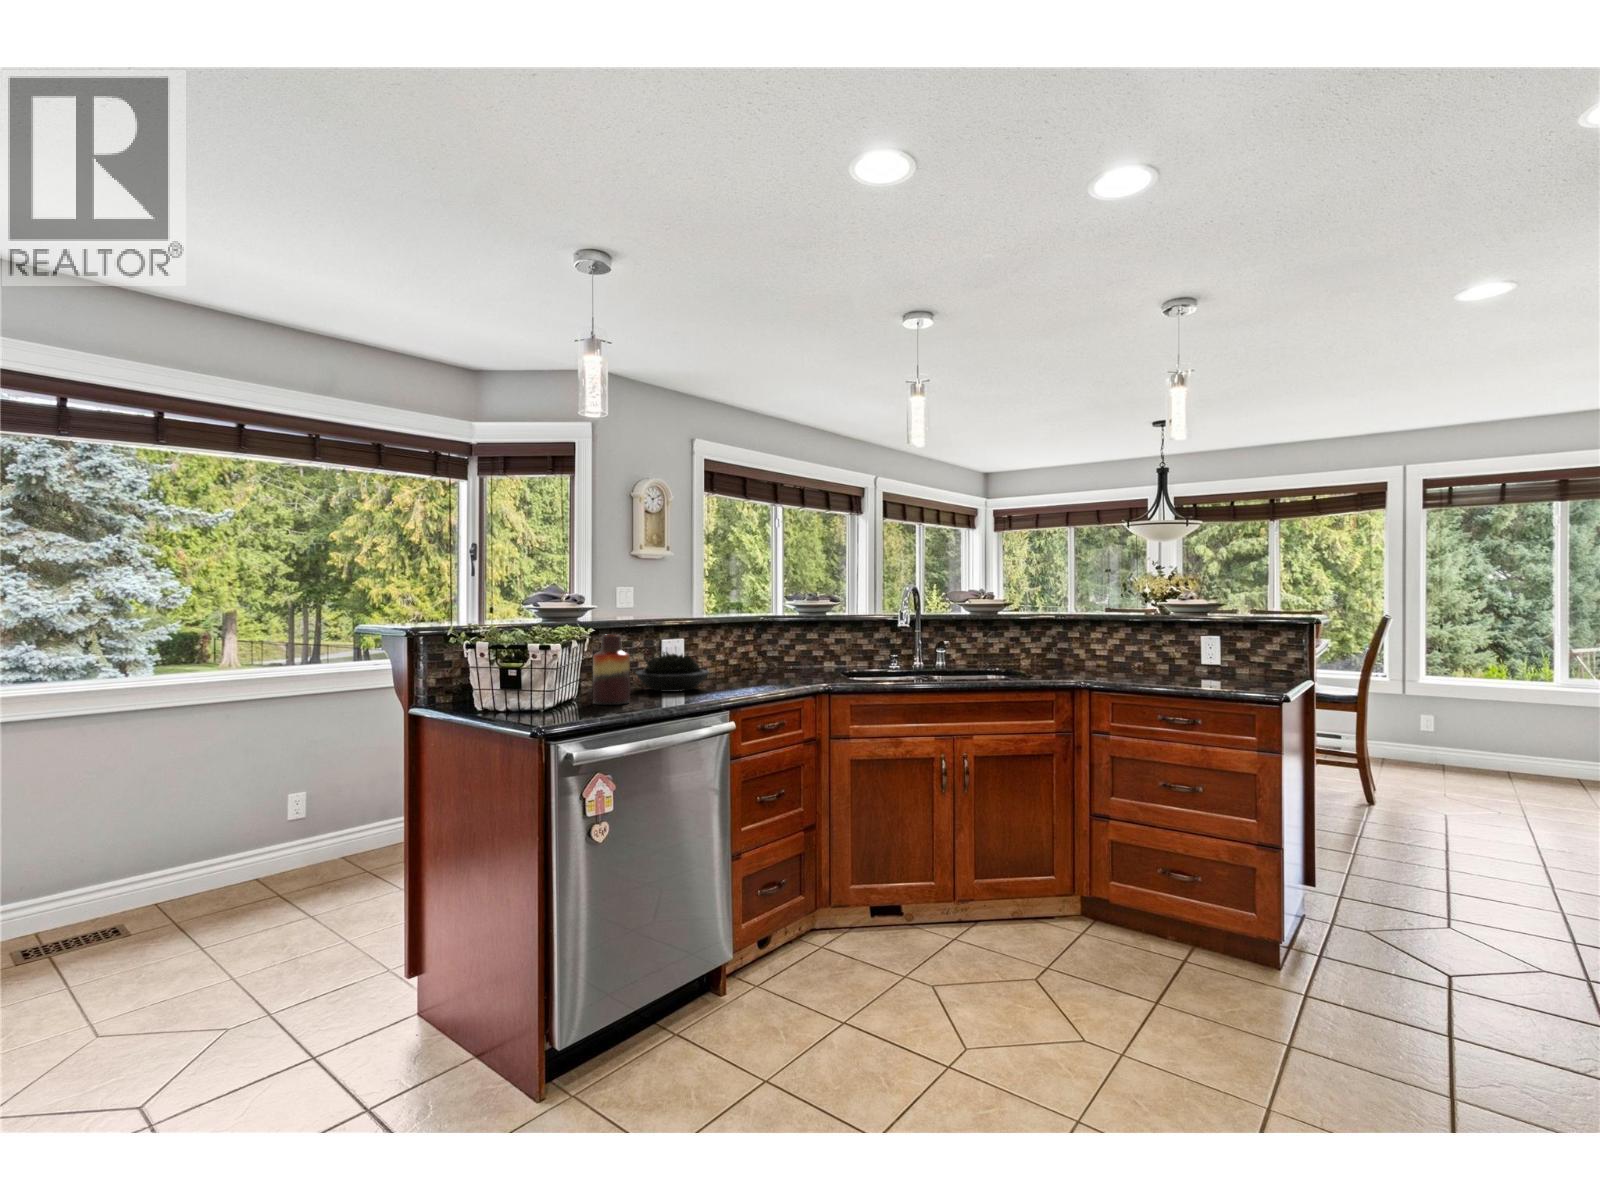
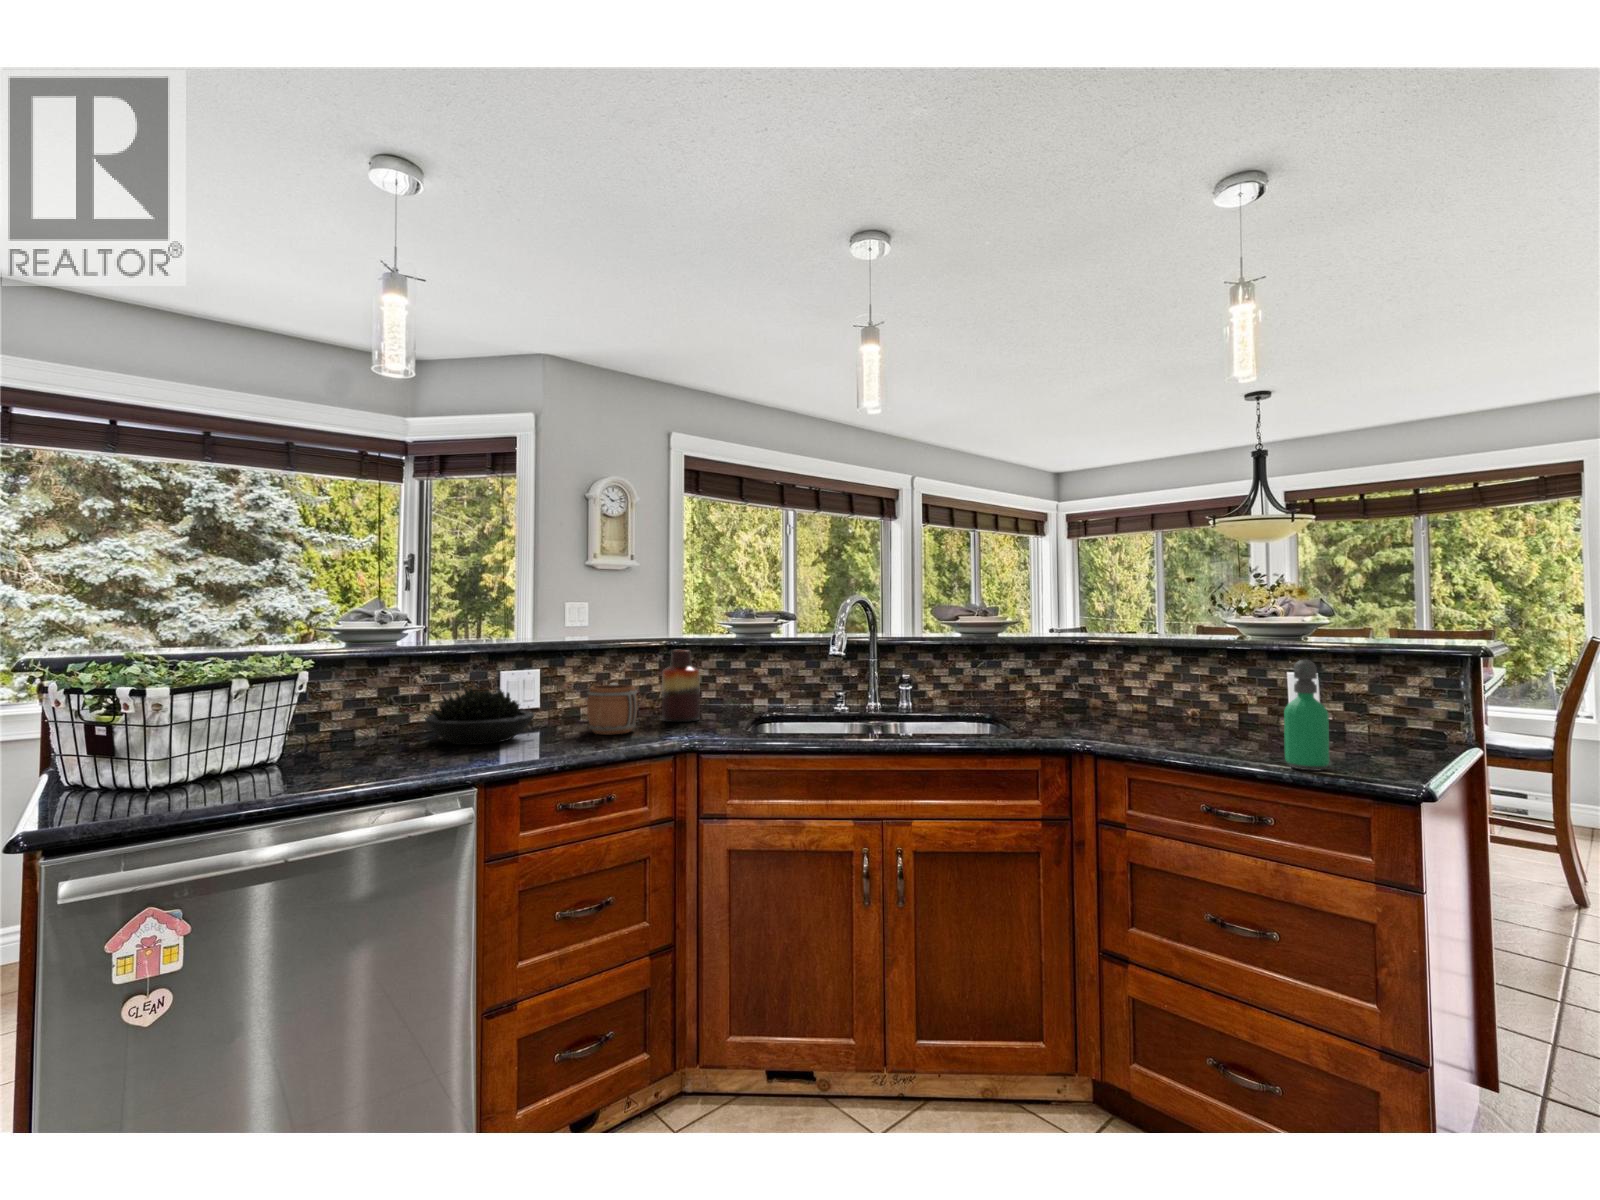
soap dispenser: none [1206,626,1232,692] -> present [1284,660,1329,771]
vase: present [593,635,630,705] -> present [662,650,700,722]
mug: none [736,649,773,685] -> present [587,683,638,735]

